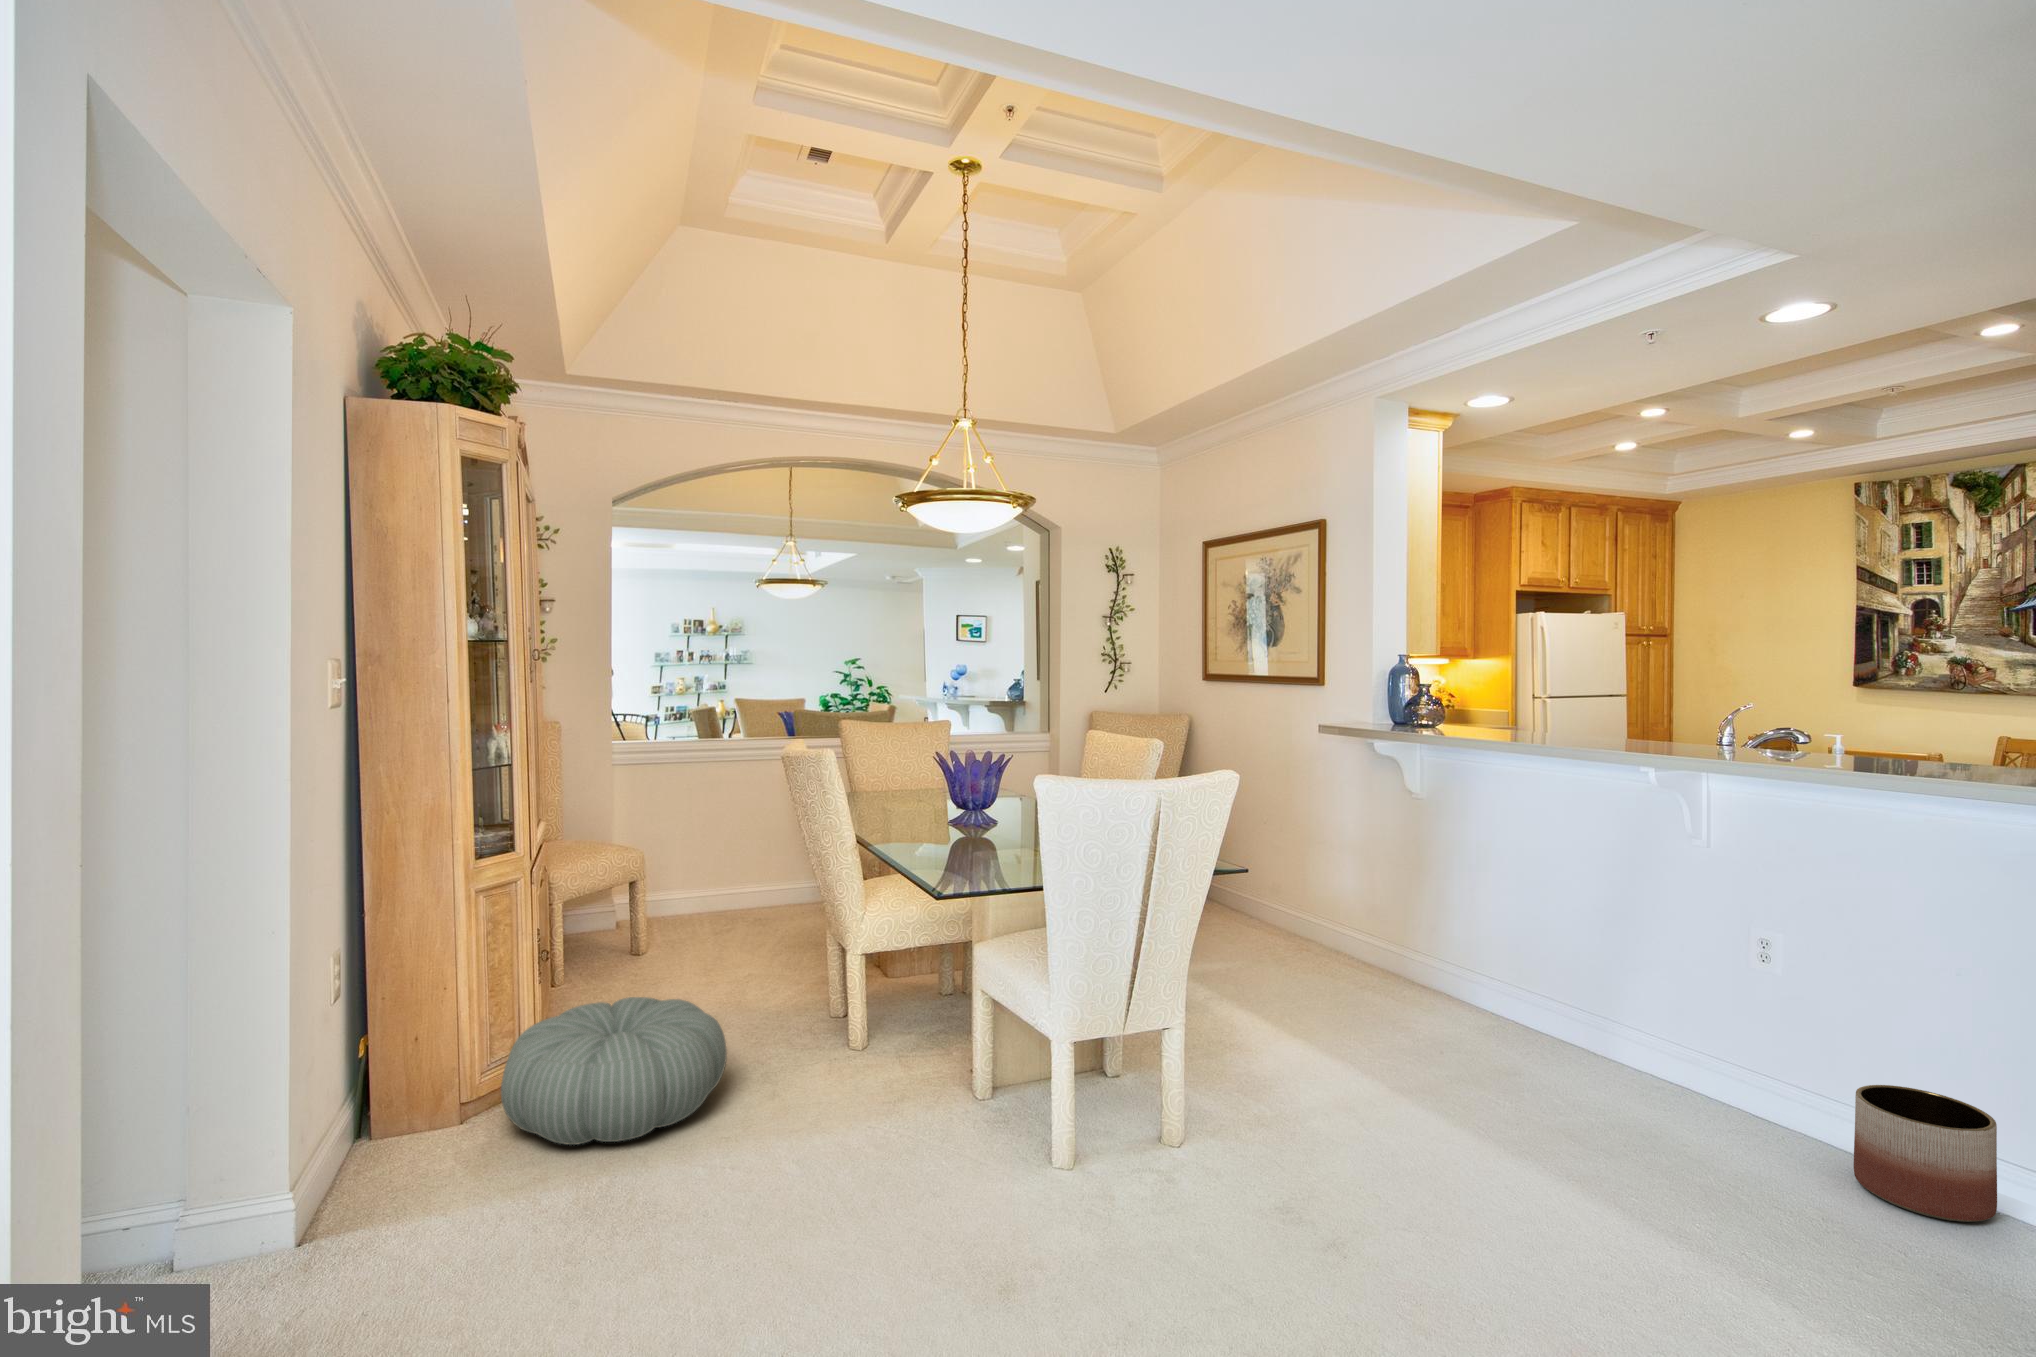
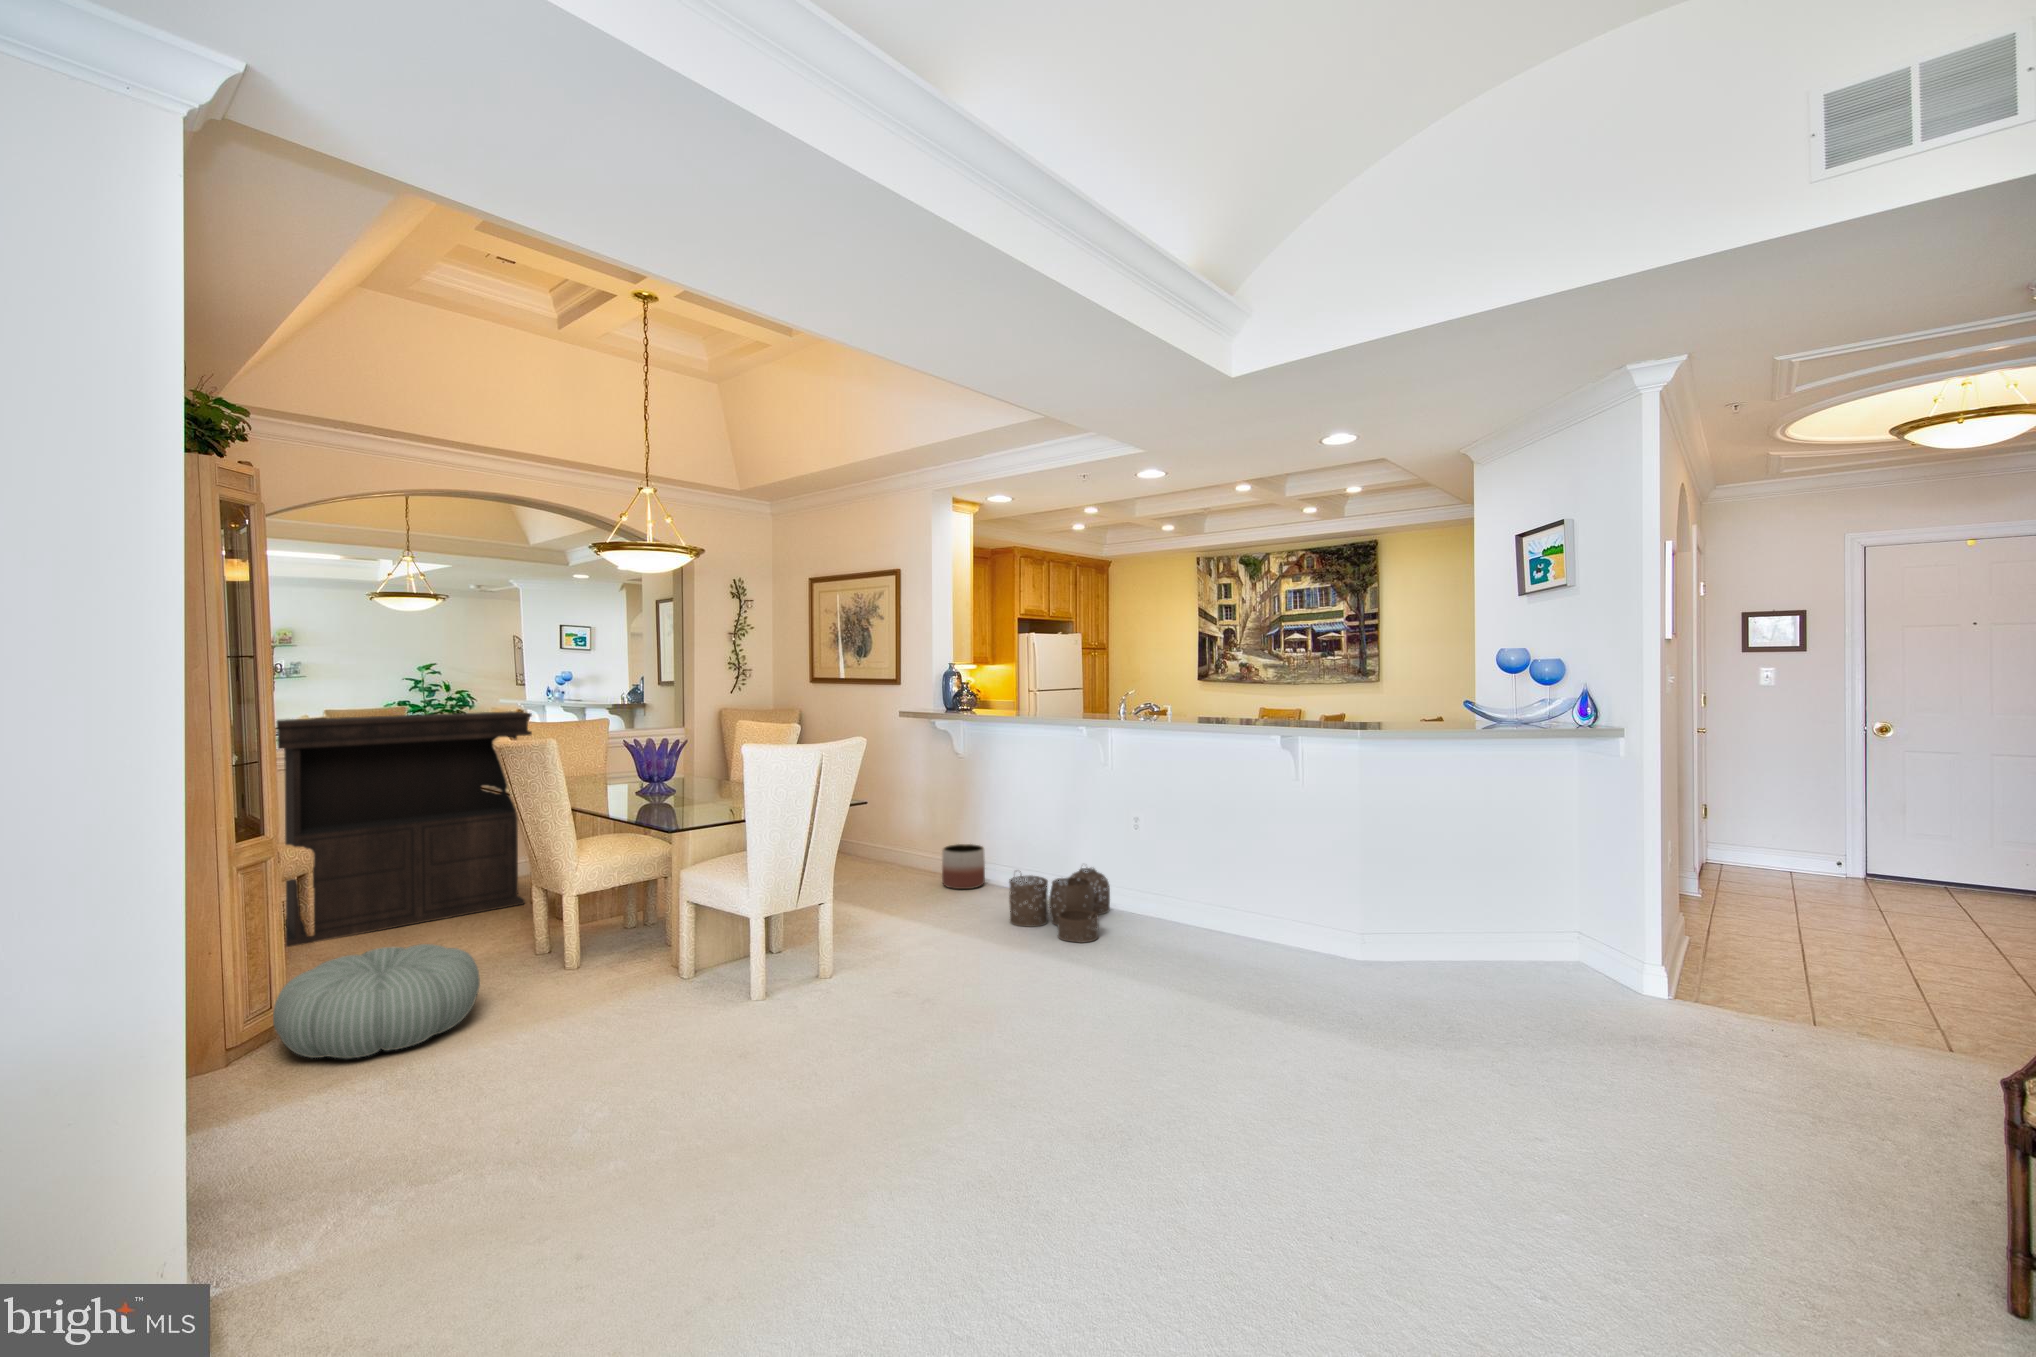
console table: none [607,710,862,961] -> present [277,711,532,947]
woven basket: none [1490,998,1691,1163] -> present [1009,867,1110,942]
planter: present [1854,1085,1997,1222] -> present [942,844,985,889]

